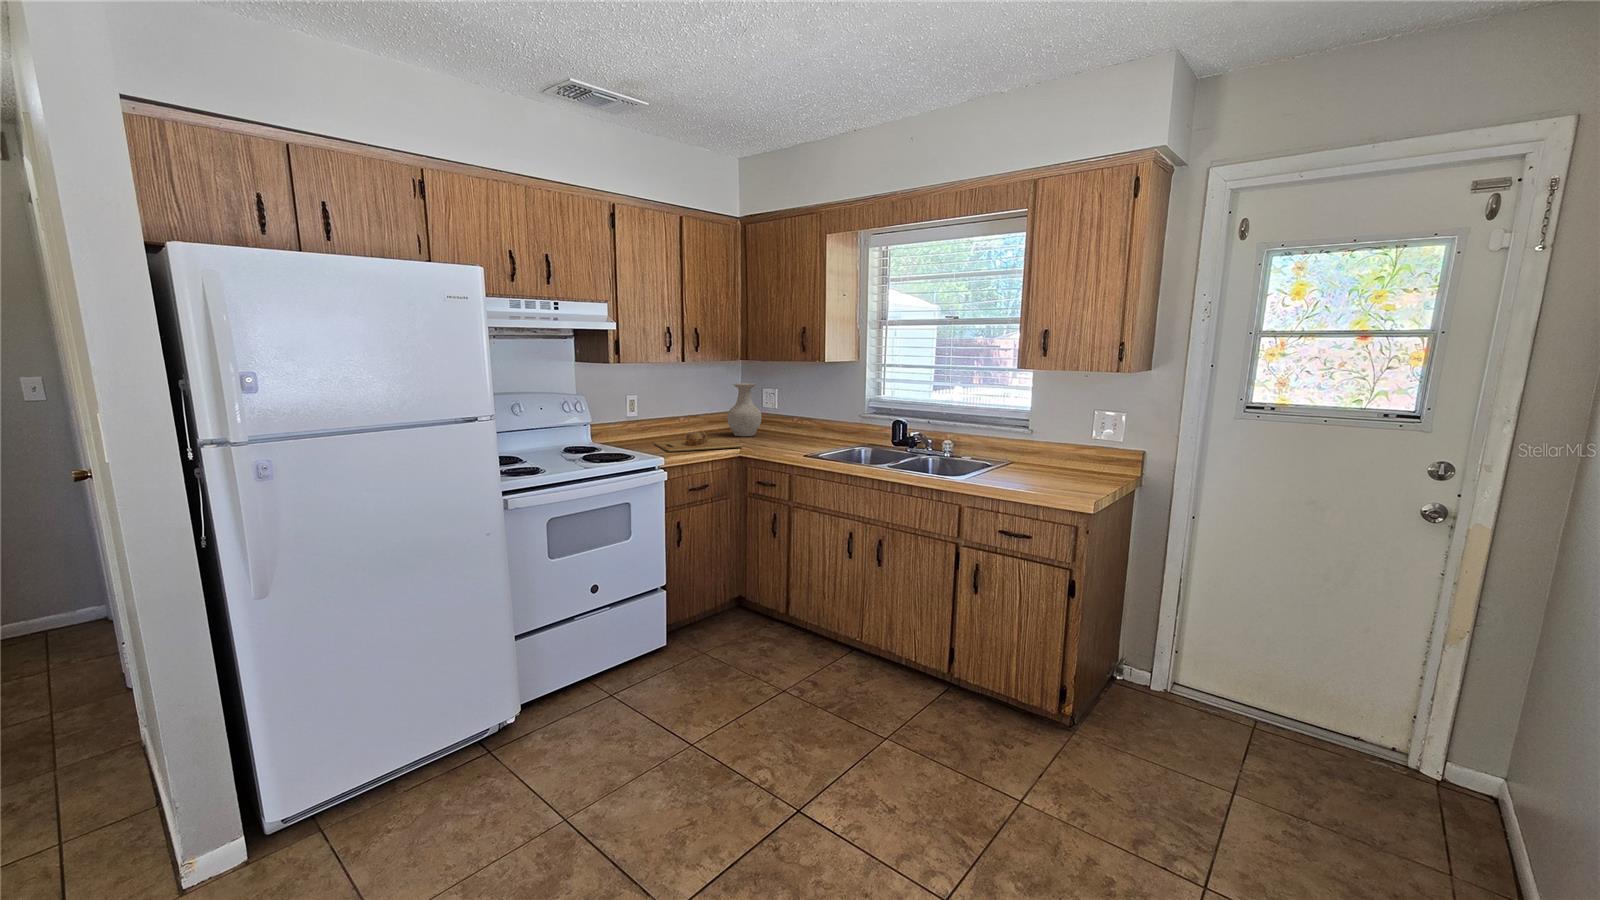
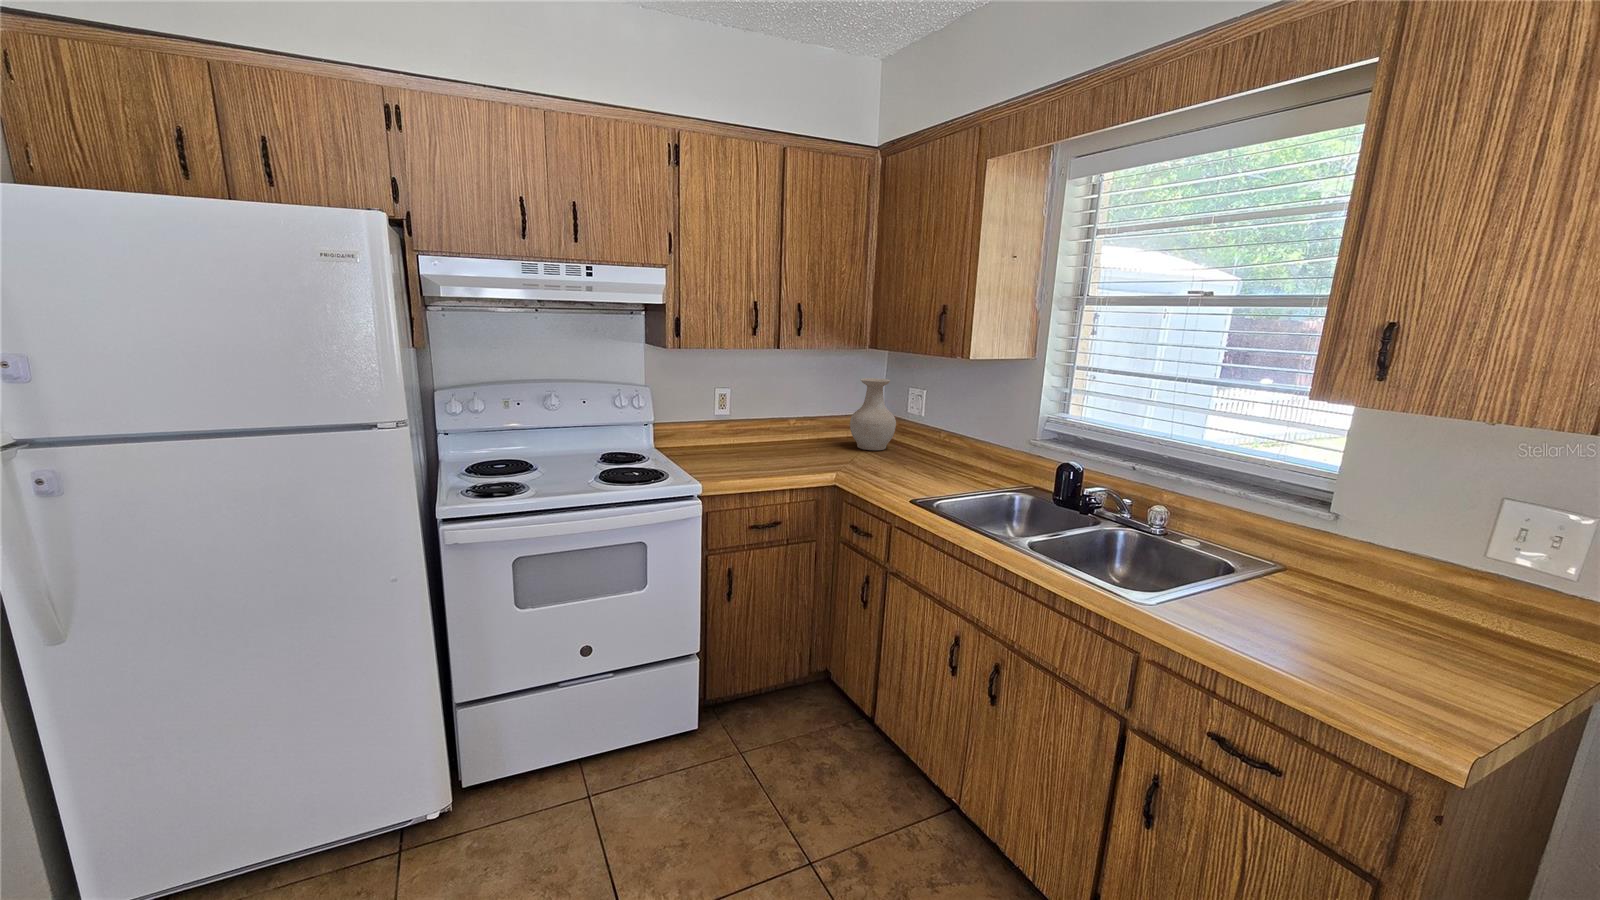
cutting board: present [654,431,742,452] -> none [739,442,844,471]

